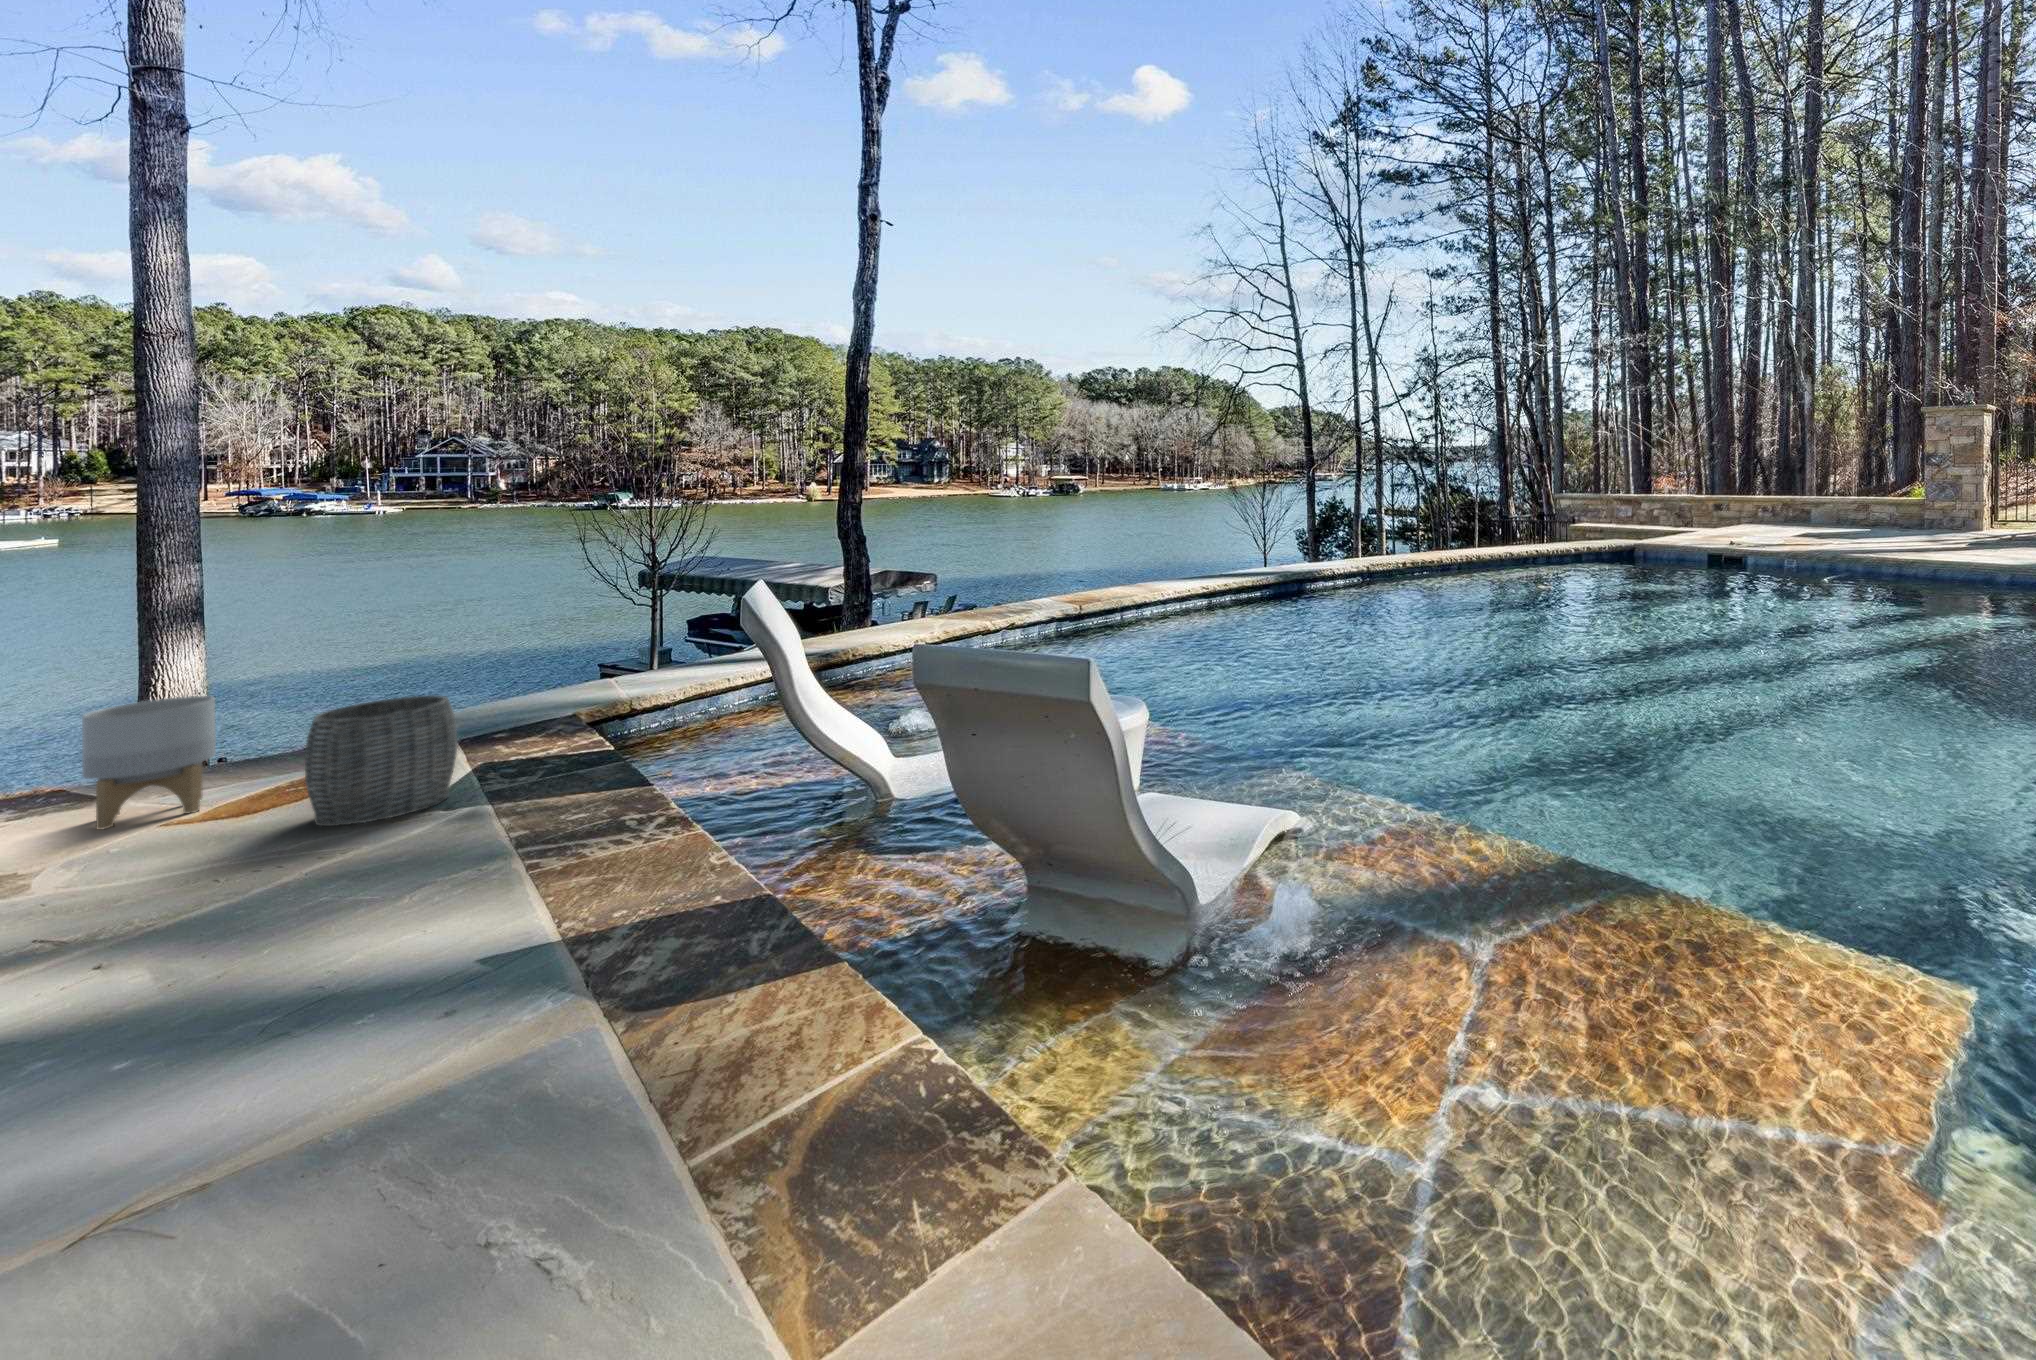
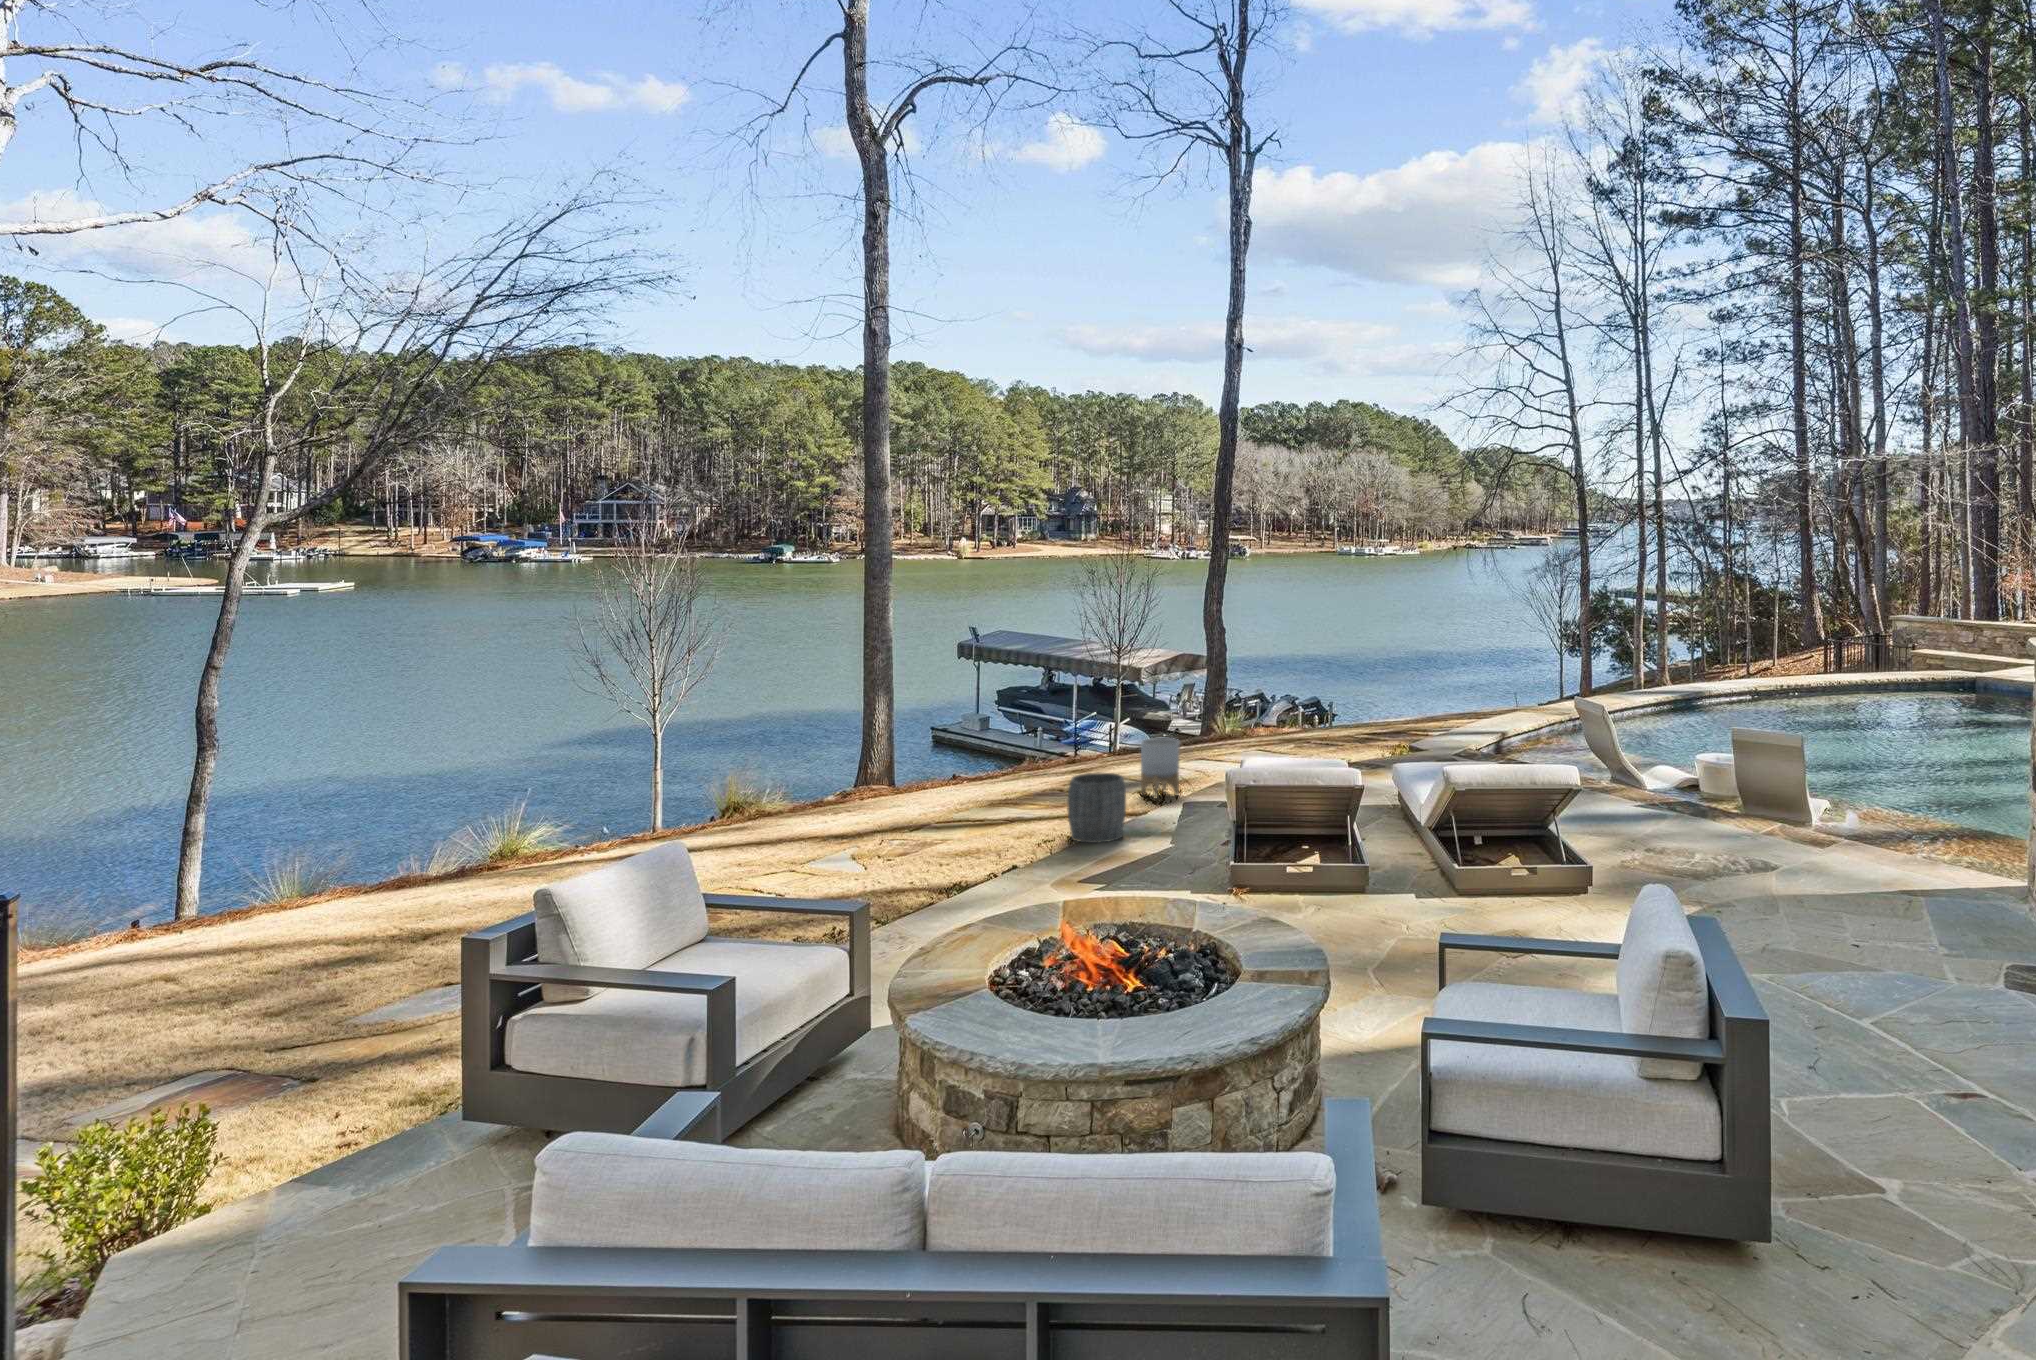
planter: present [82,696,216,830] -> present [1141,738,1179,798]

